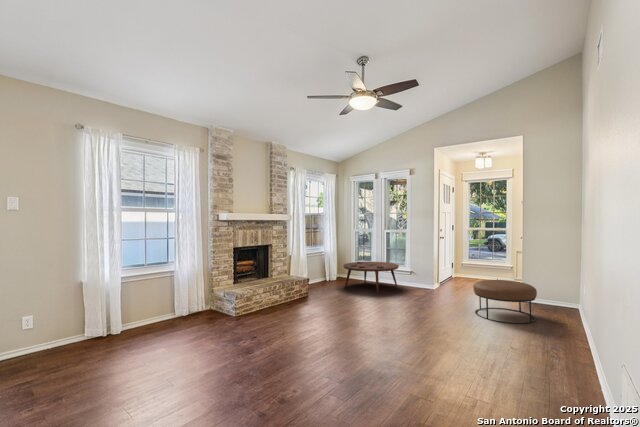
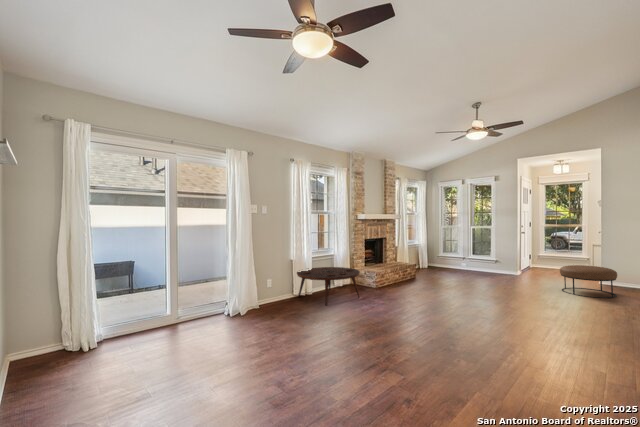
coffee table: present [343,262,399,293] -> present [297,267,360,305]

